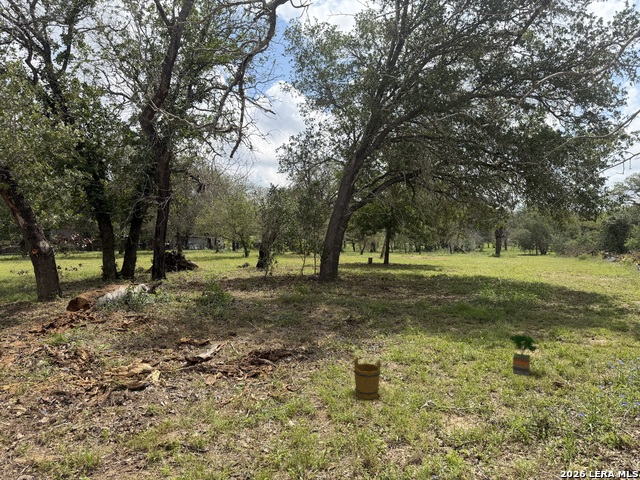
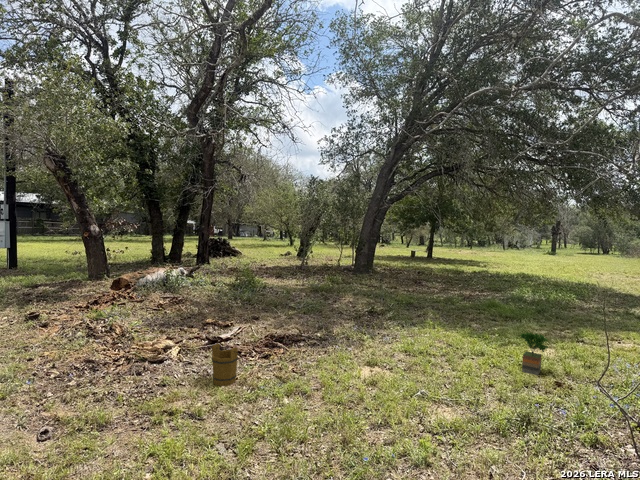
bucket: present [354,357,381,400] -> present [212,344,240,386]

